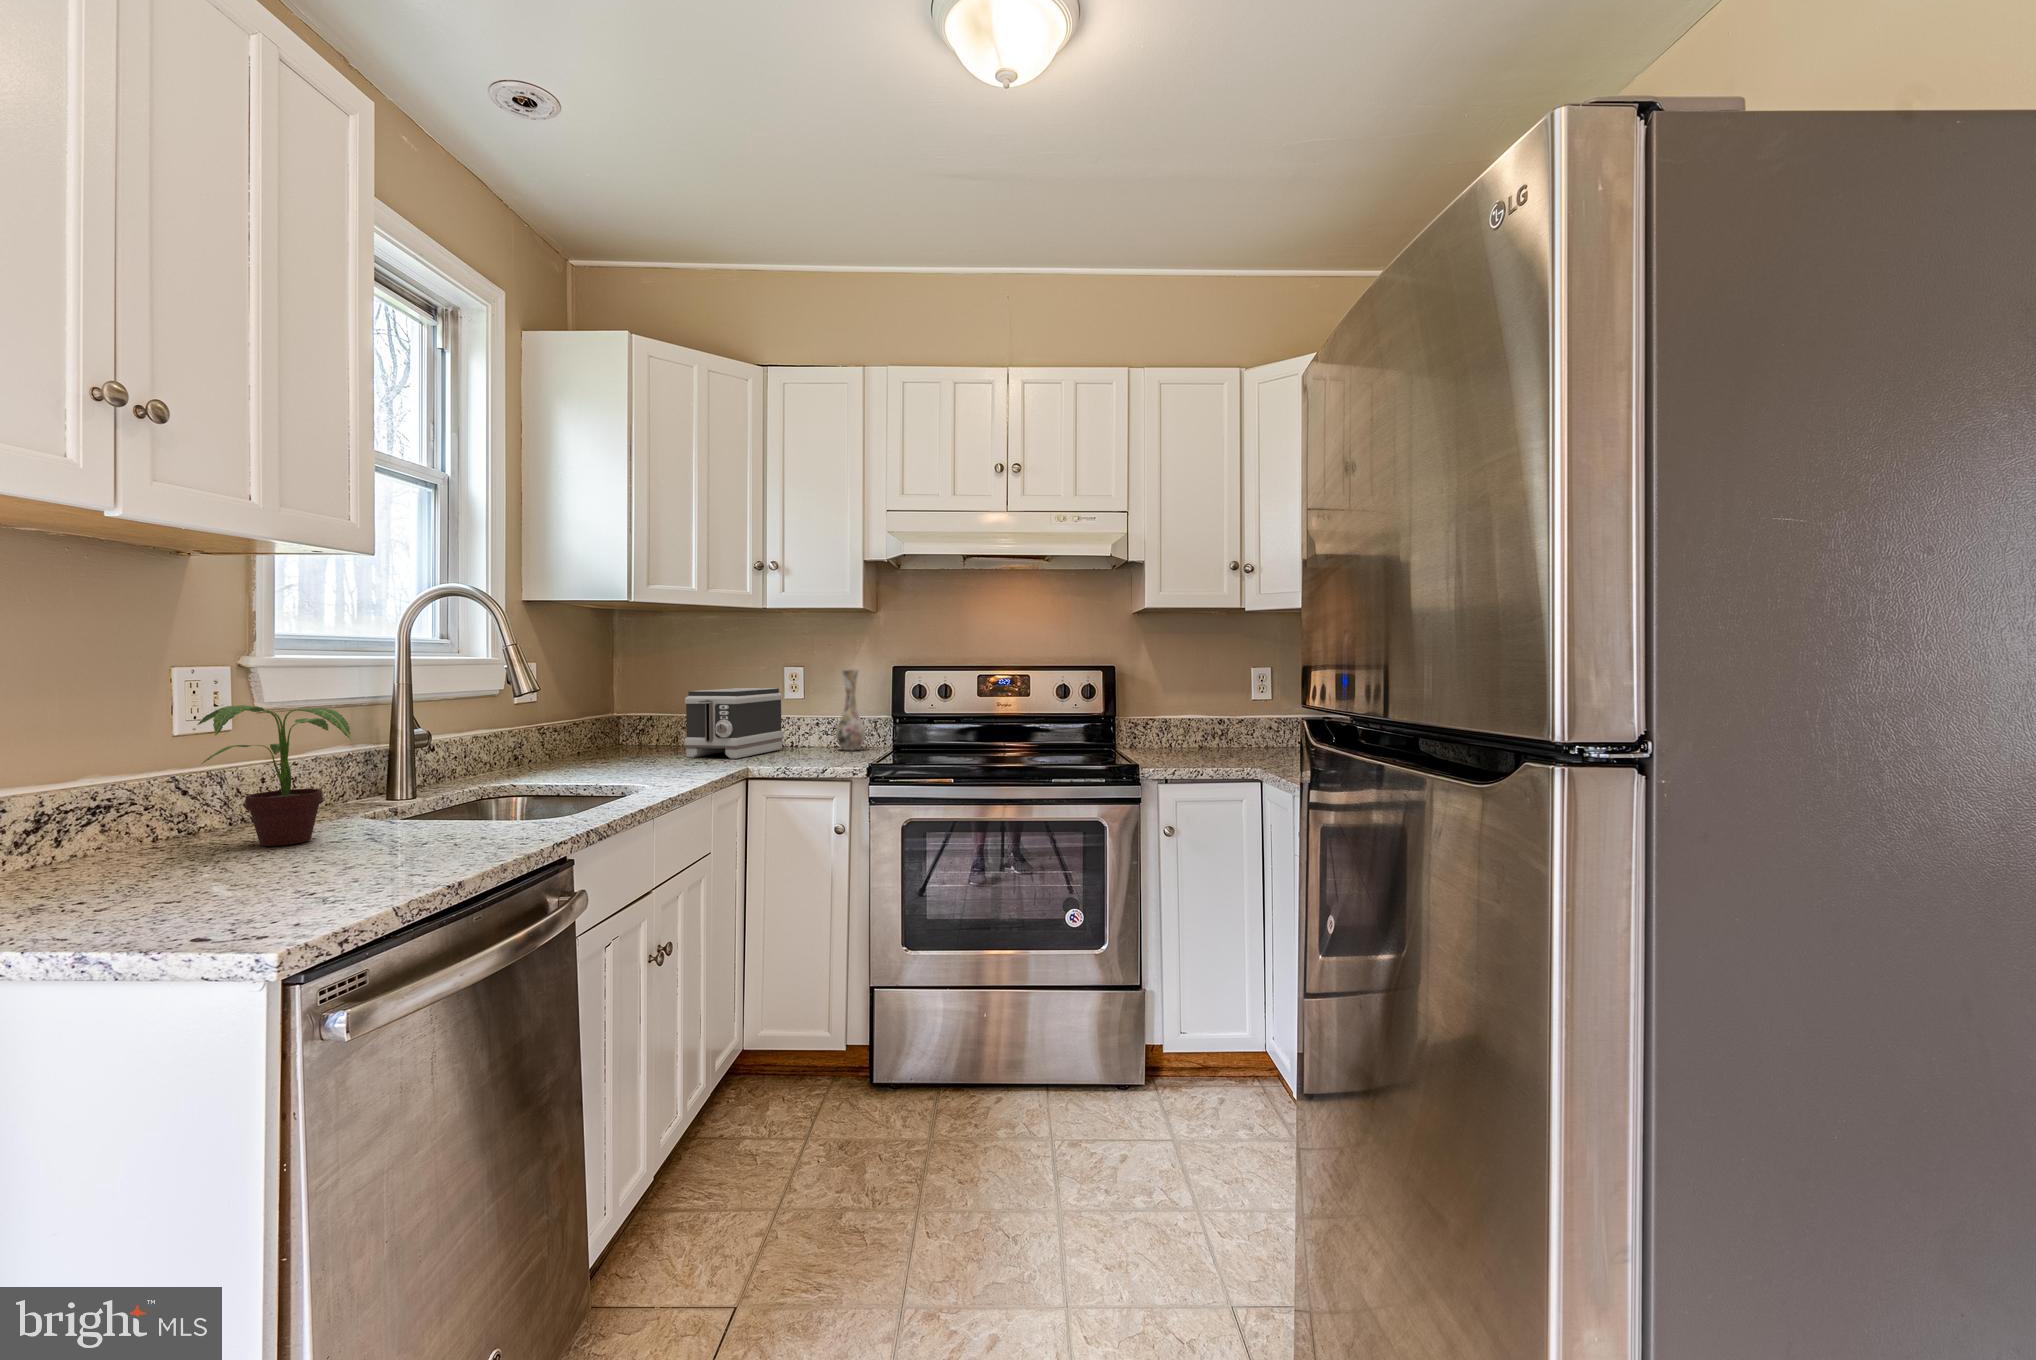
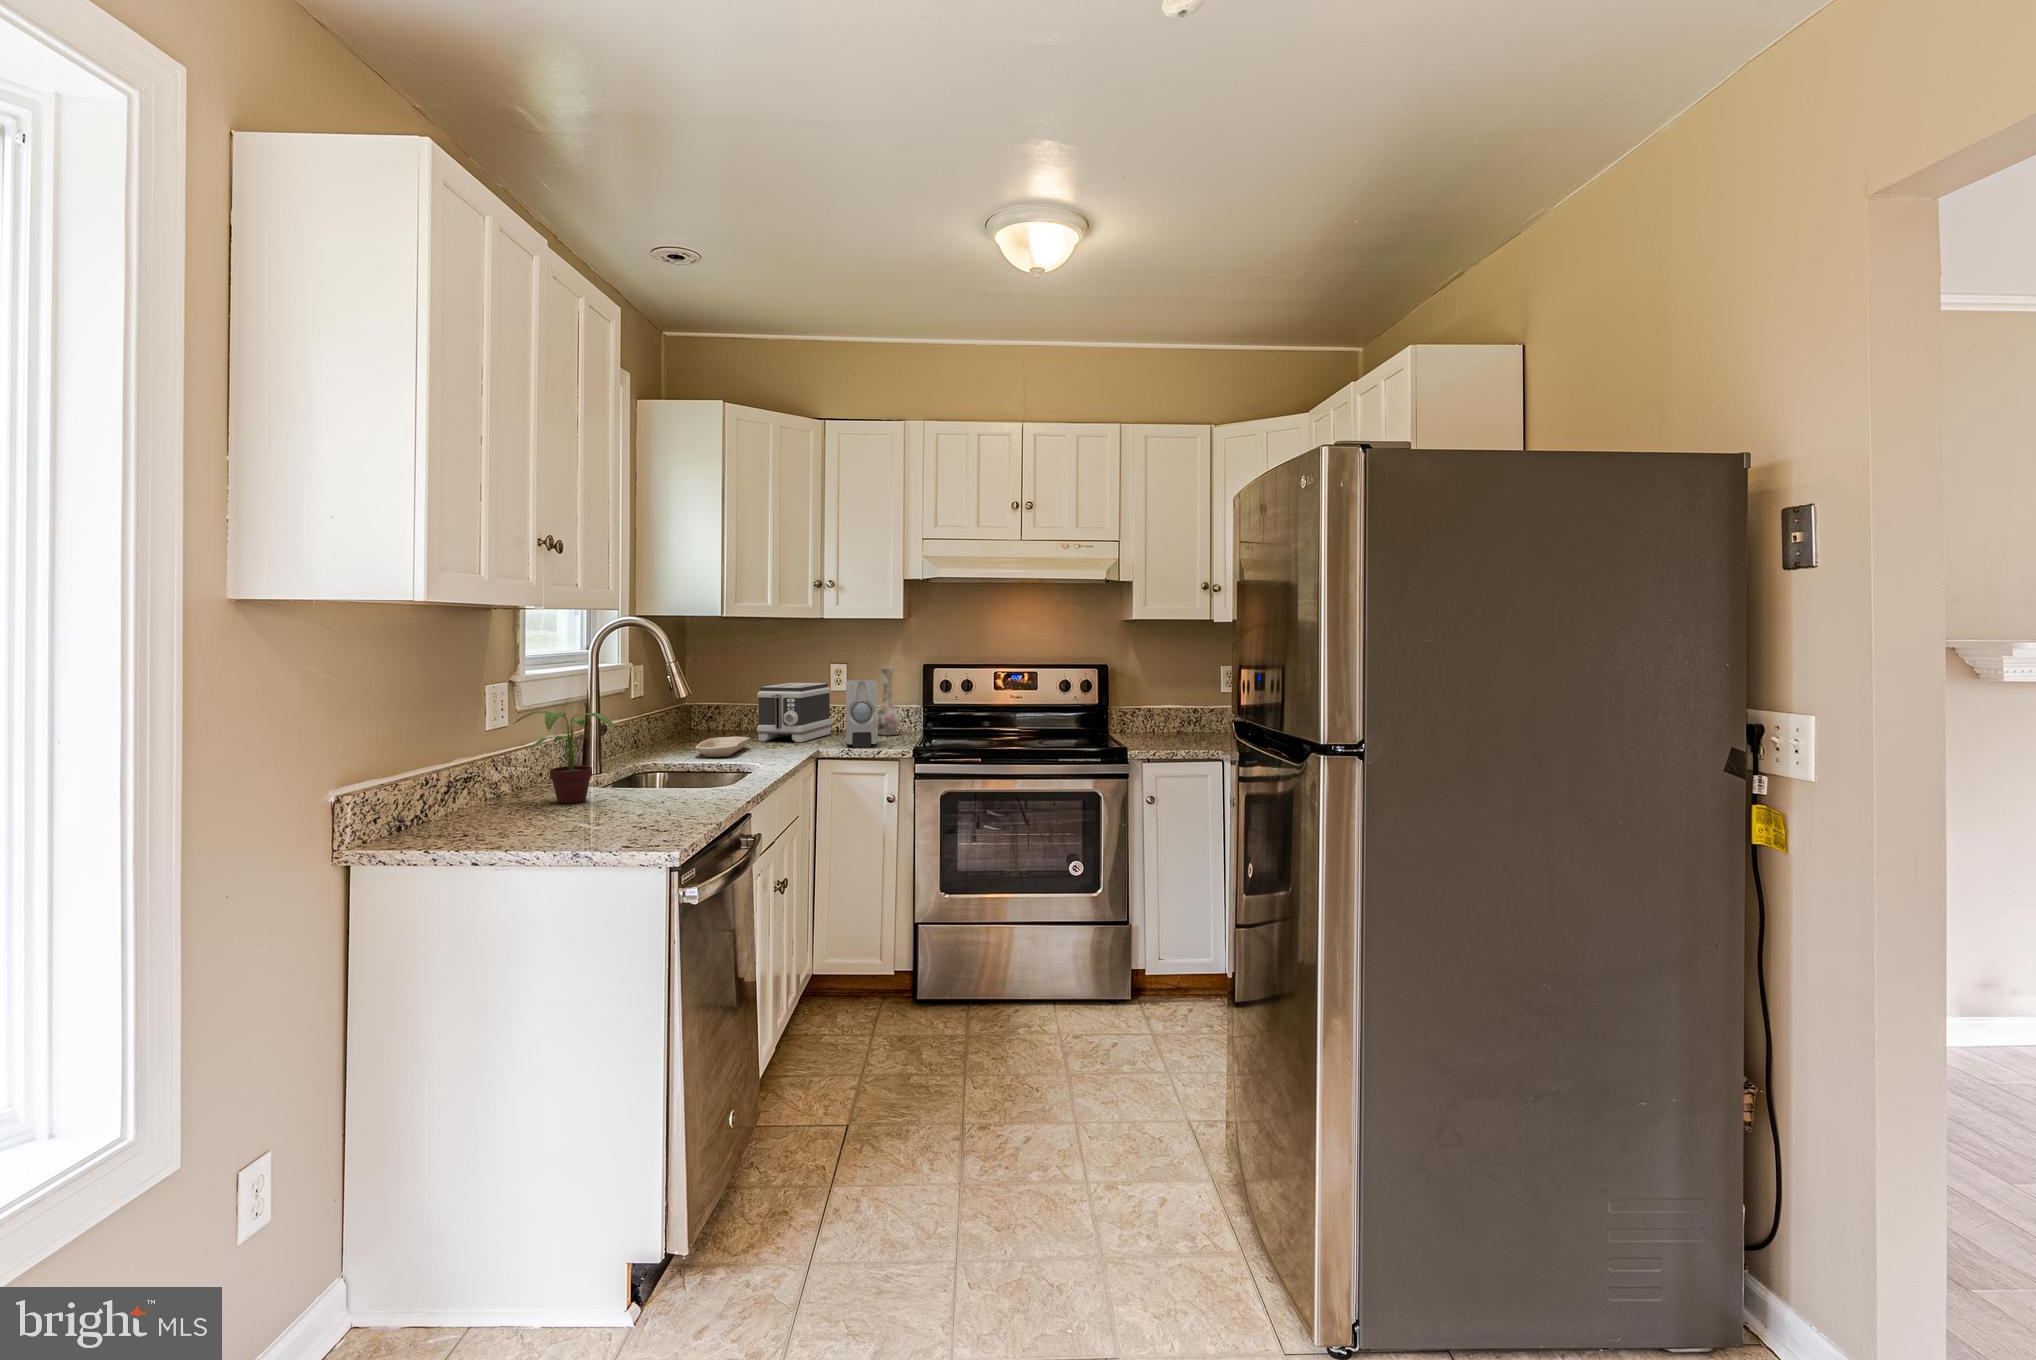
soap dispenser: none [786,680,830,764] -> present [846,680,878,748]
tray: none [578,751,664,776] -> present [696,736,750,757]

